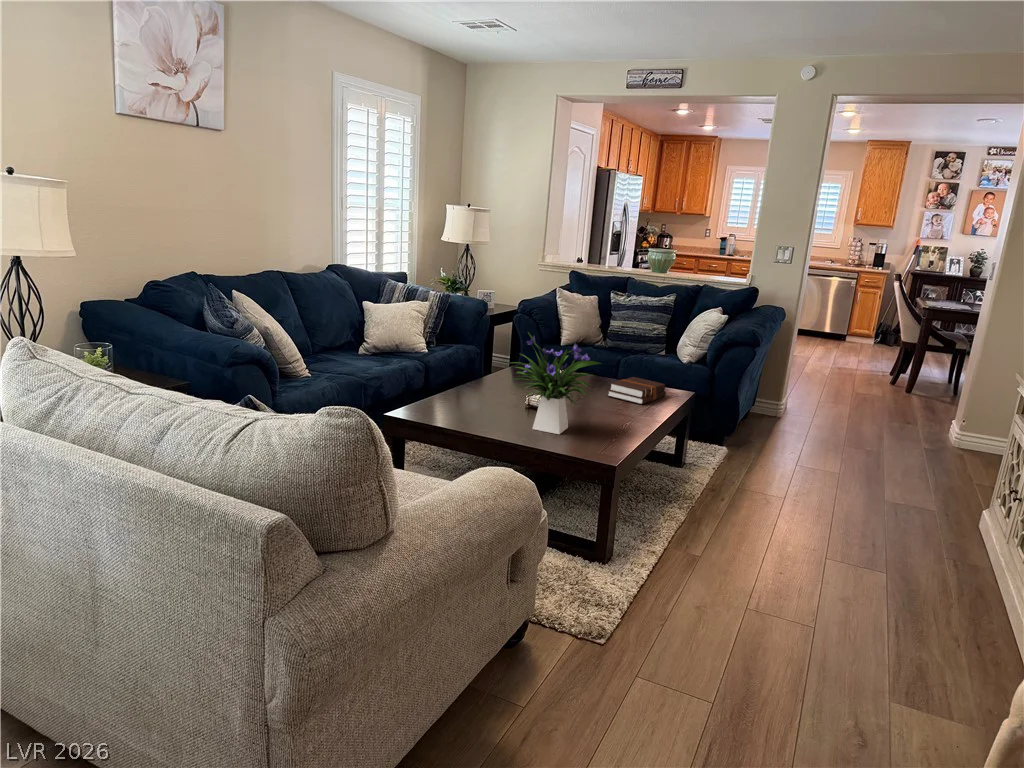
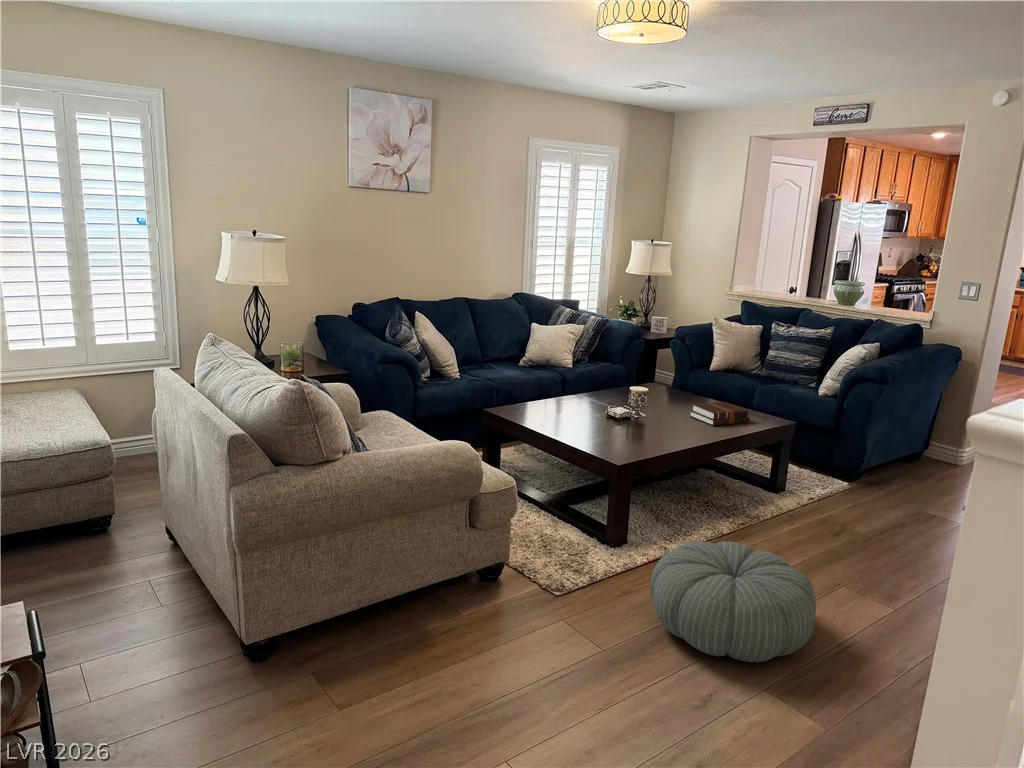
flower arrangement: present [510,332,601,434] -> none [561,352,640,438]
pouf: none [715,539,915,685] -> present [650,541,816,662]

